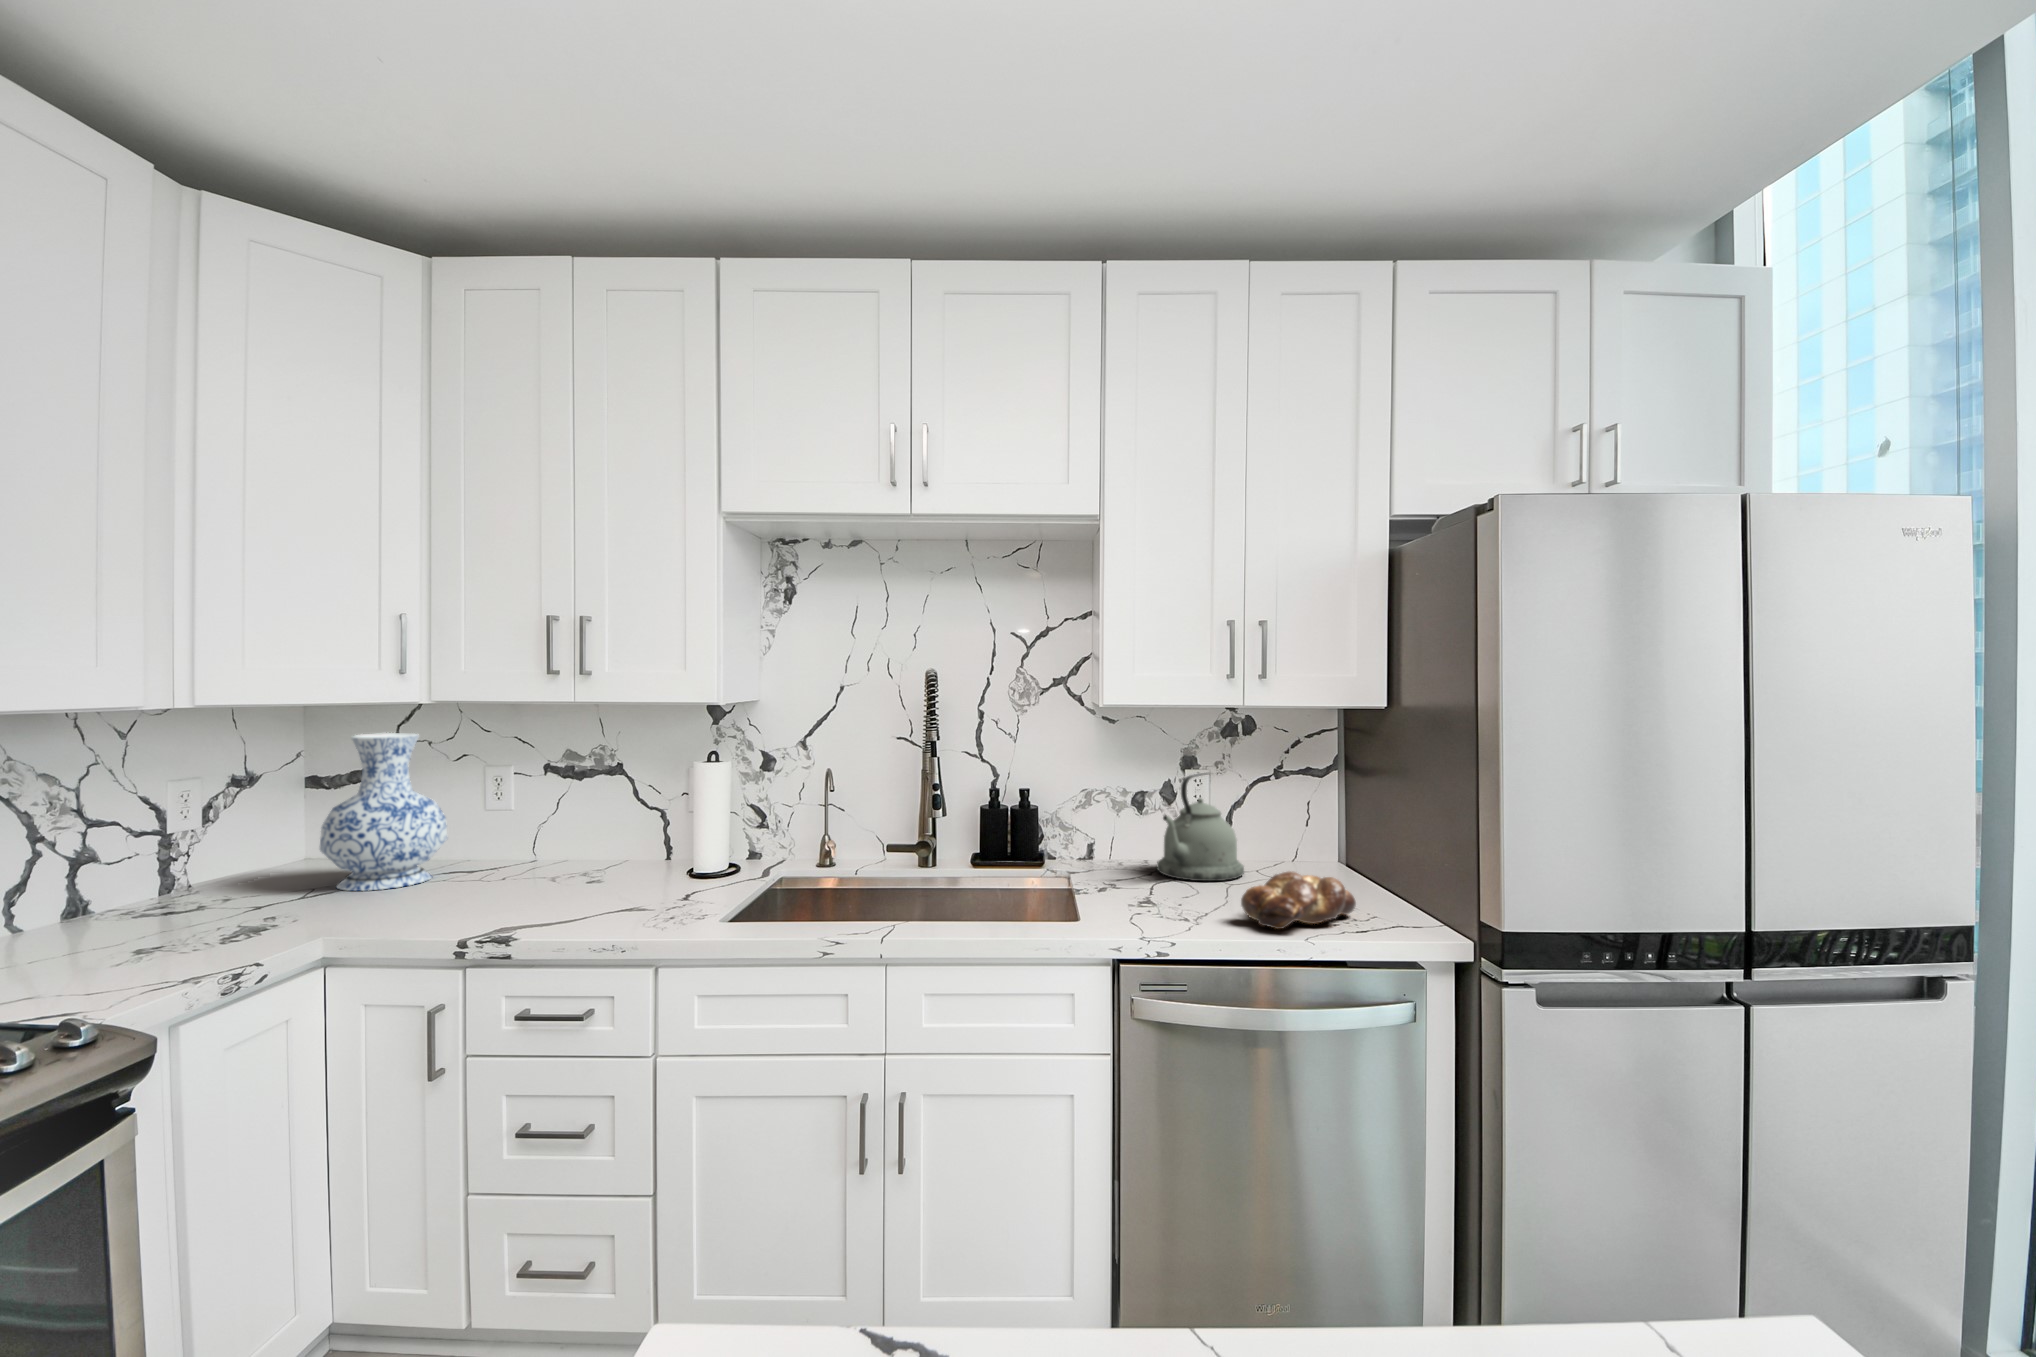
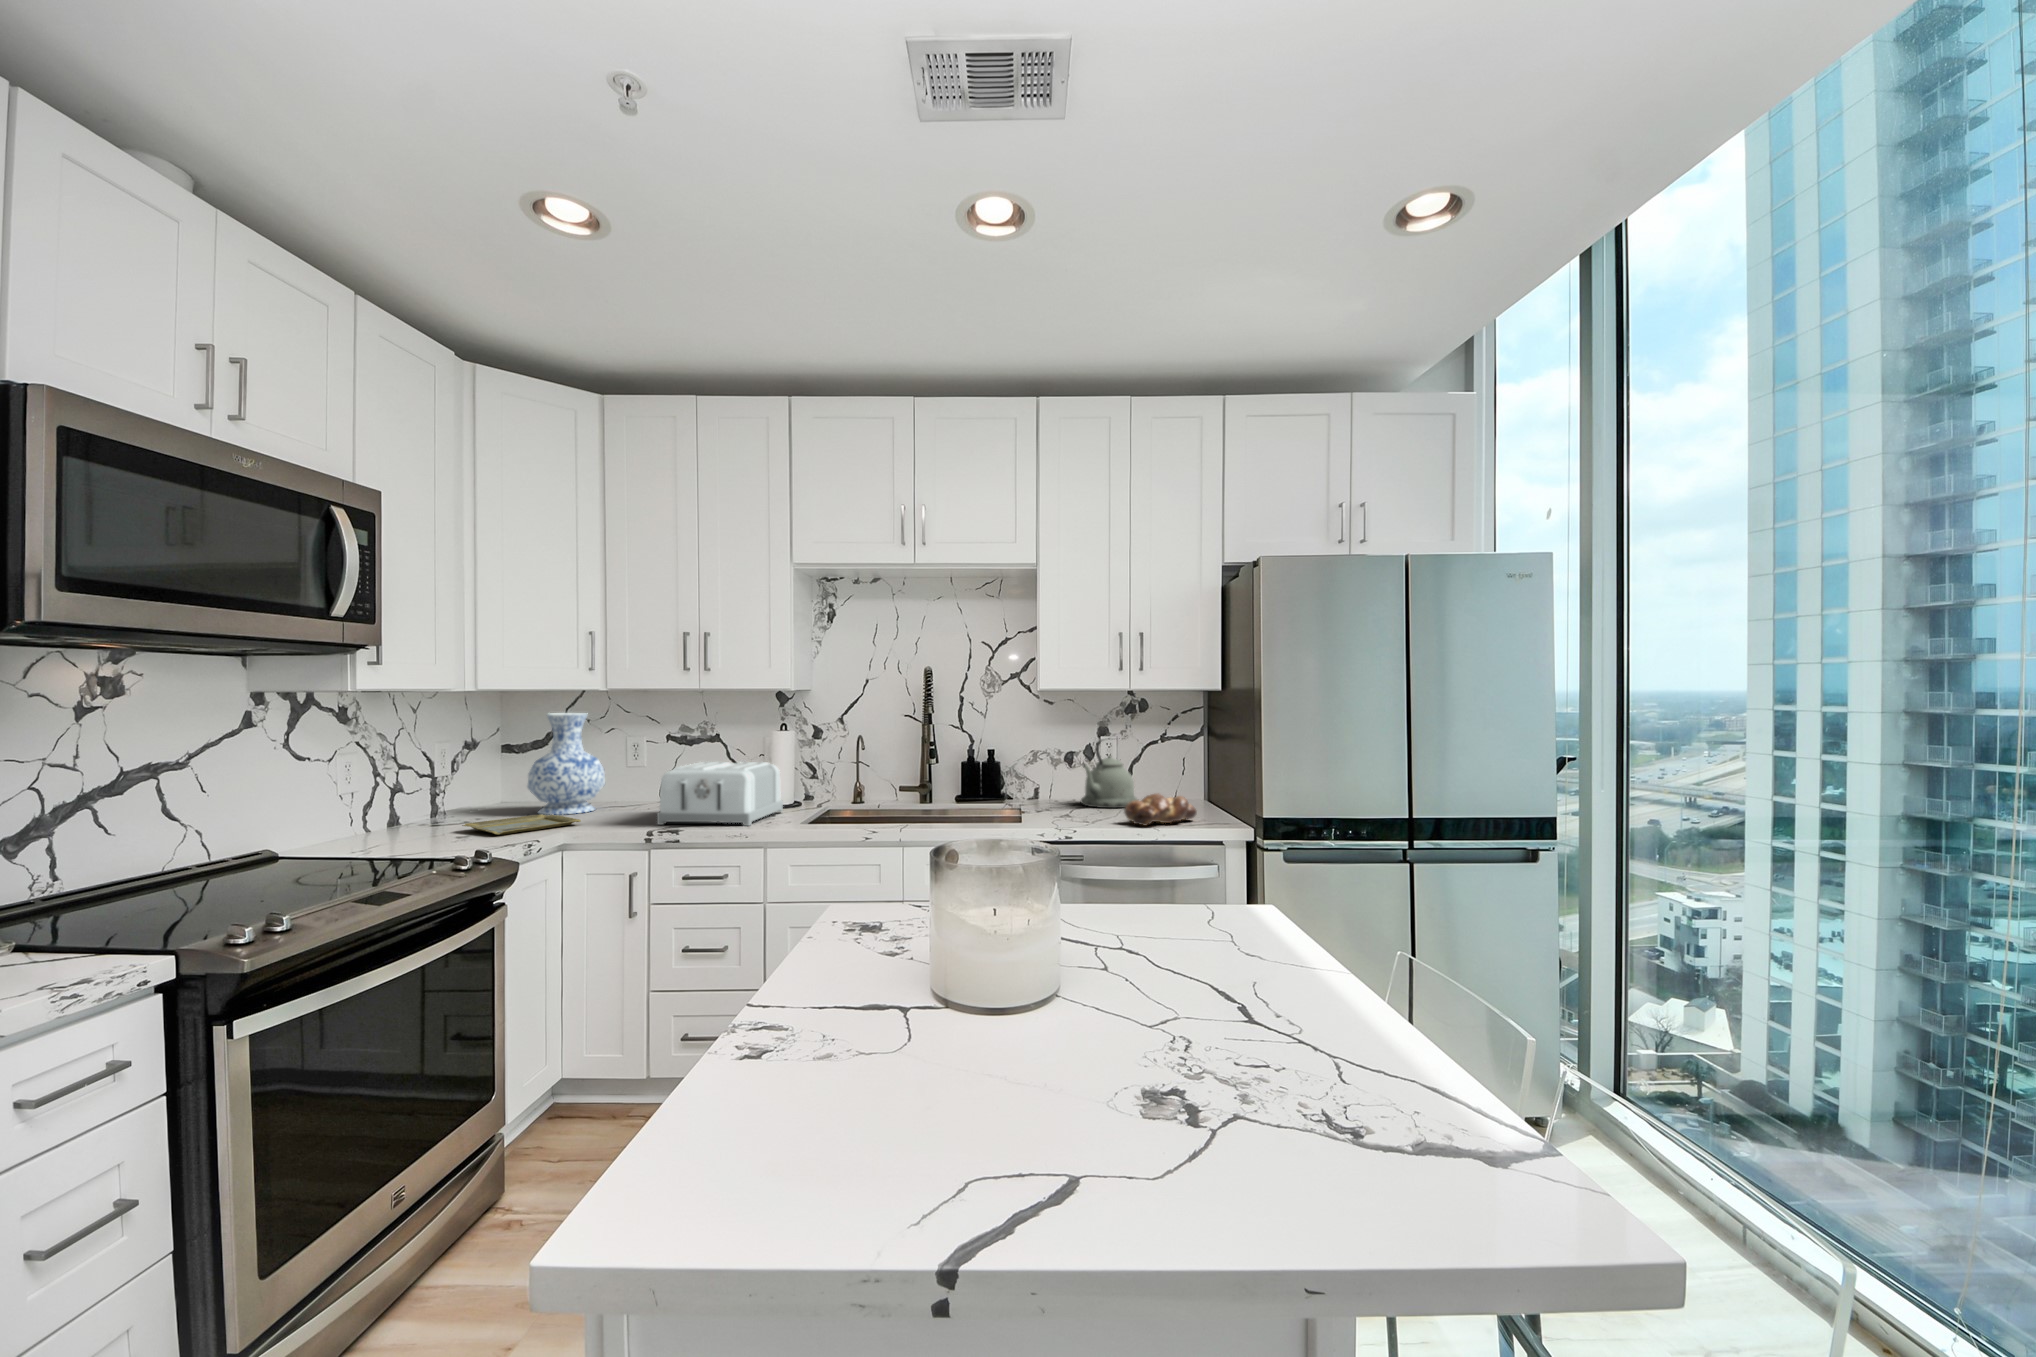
toaster: none [492,811,706,923] -> present [657,762,783,826]
tray: none [160,896,372,947] -> present [463,814,581,835]

